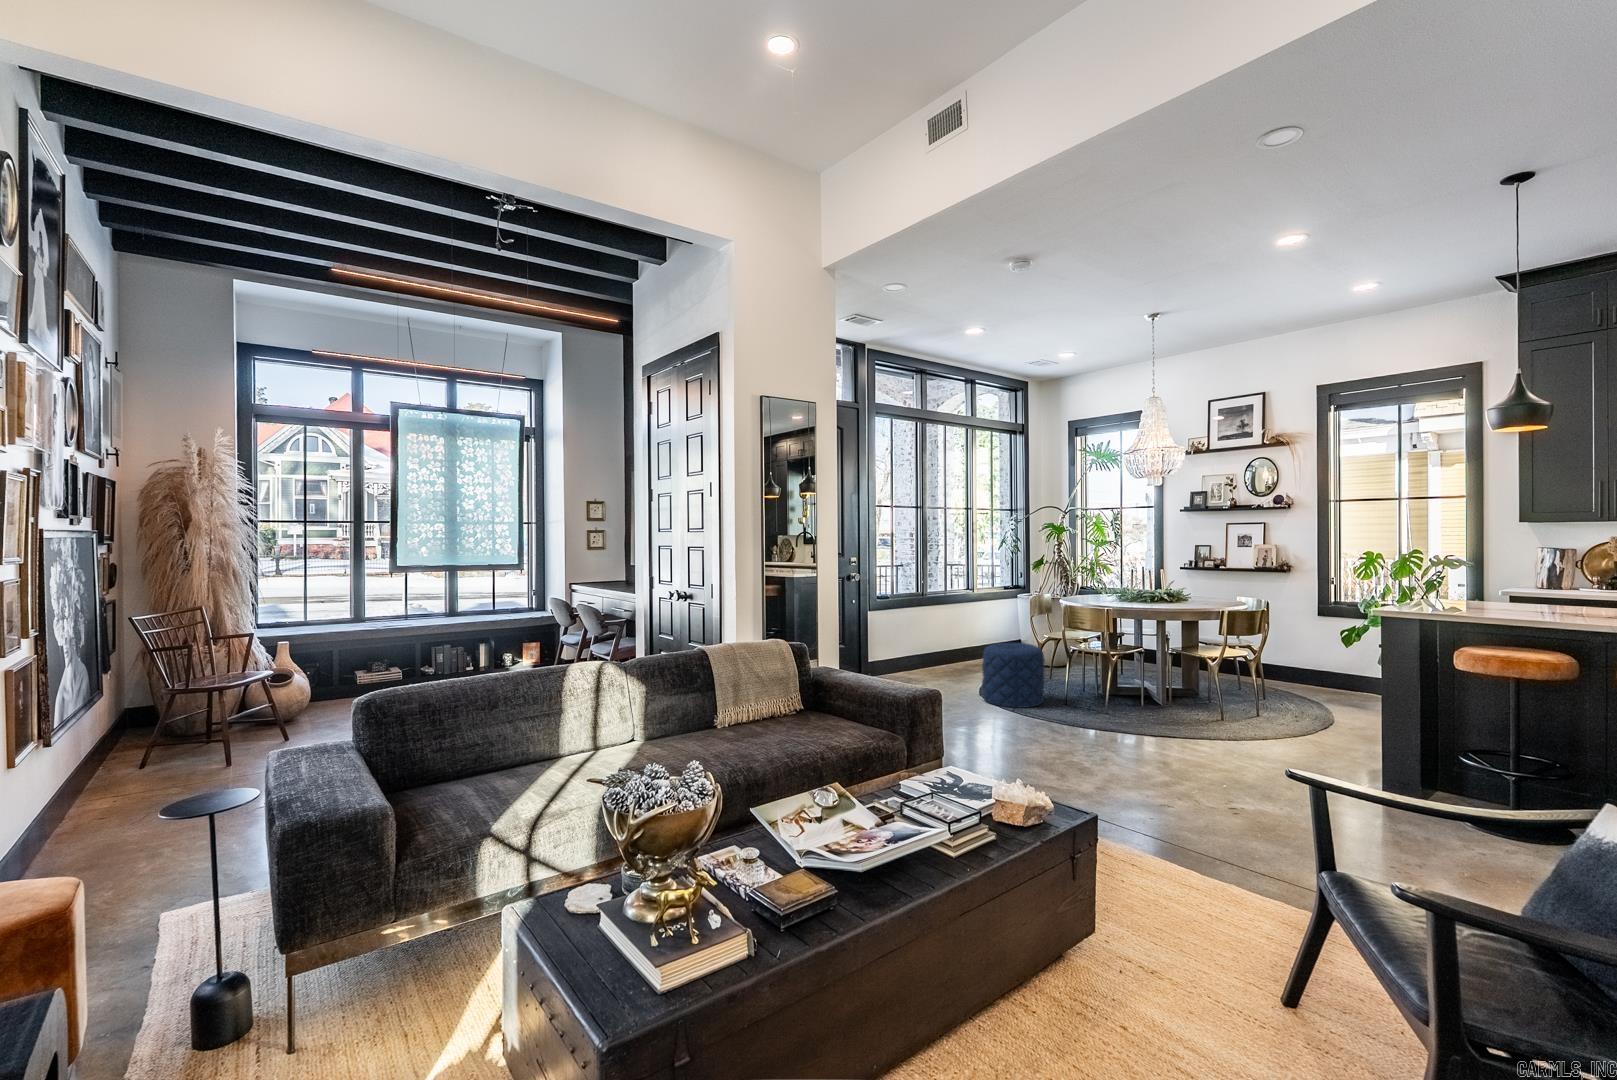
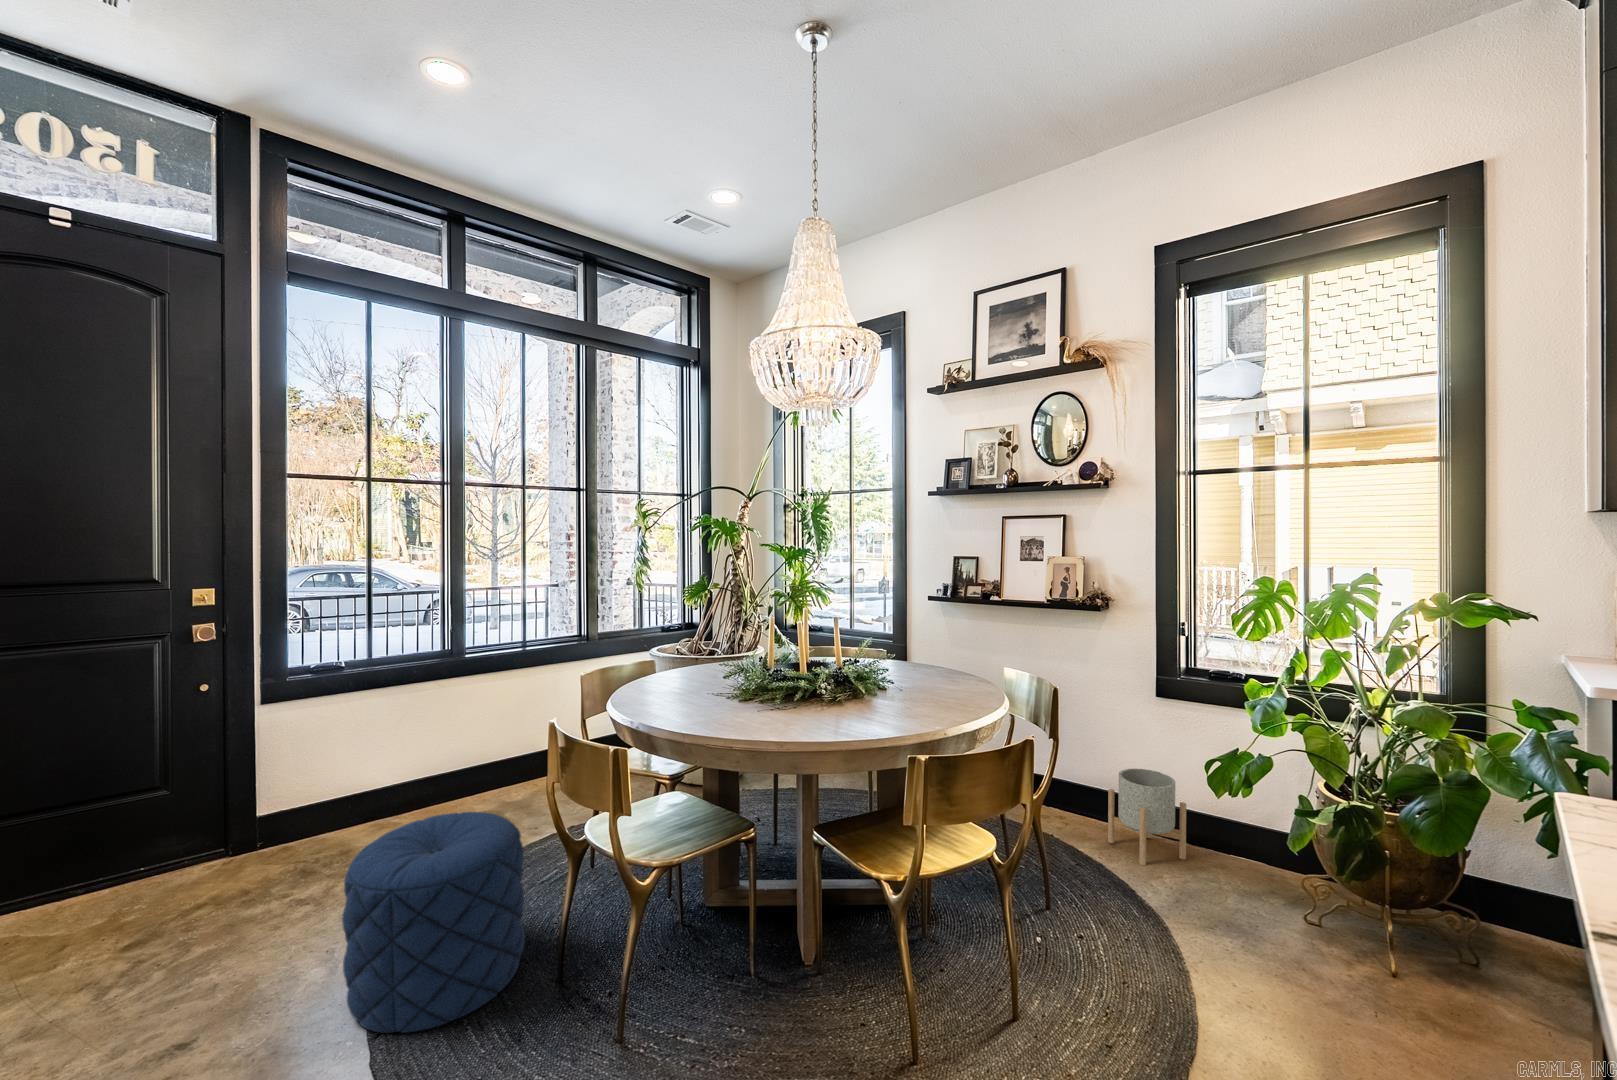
planter: none [1291,651,1333,692] -> present [1108,769,1186,865]

